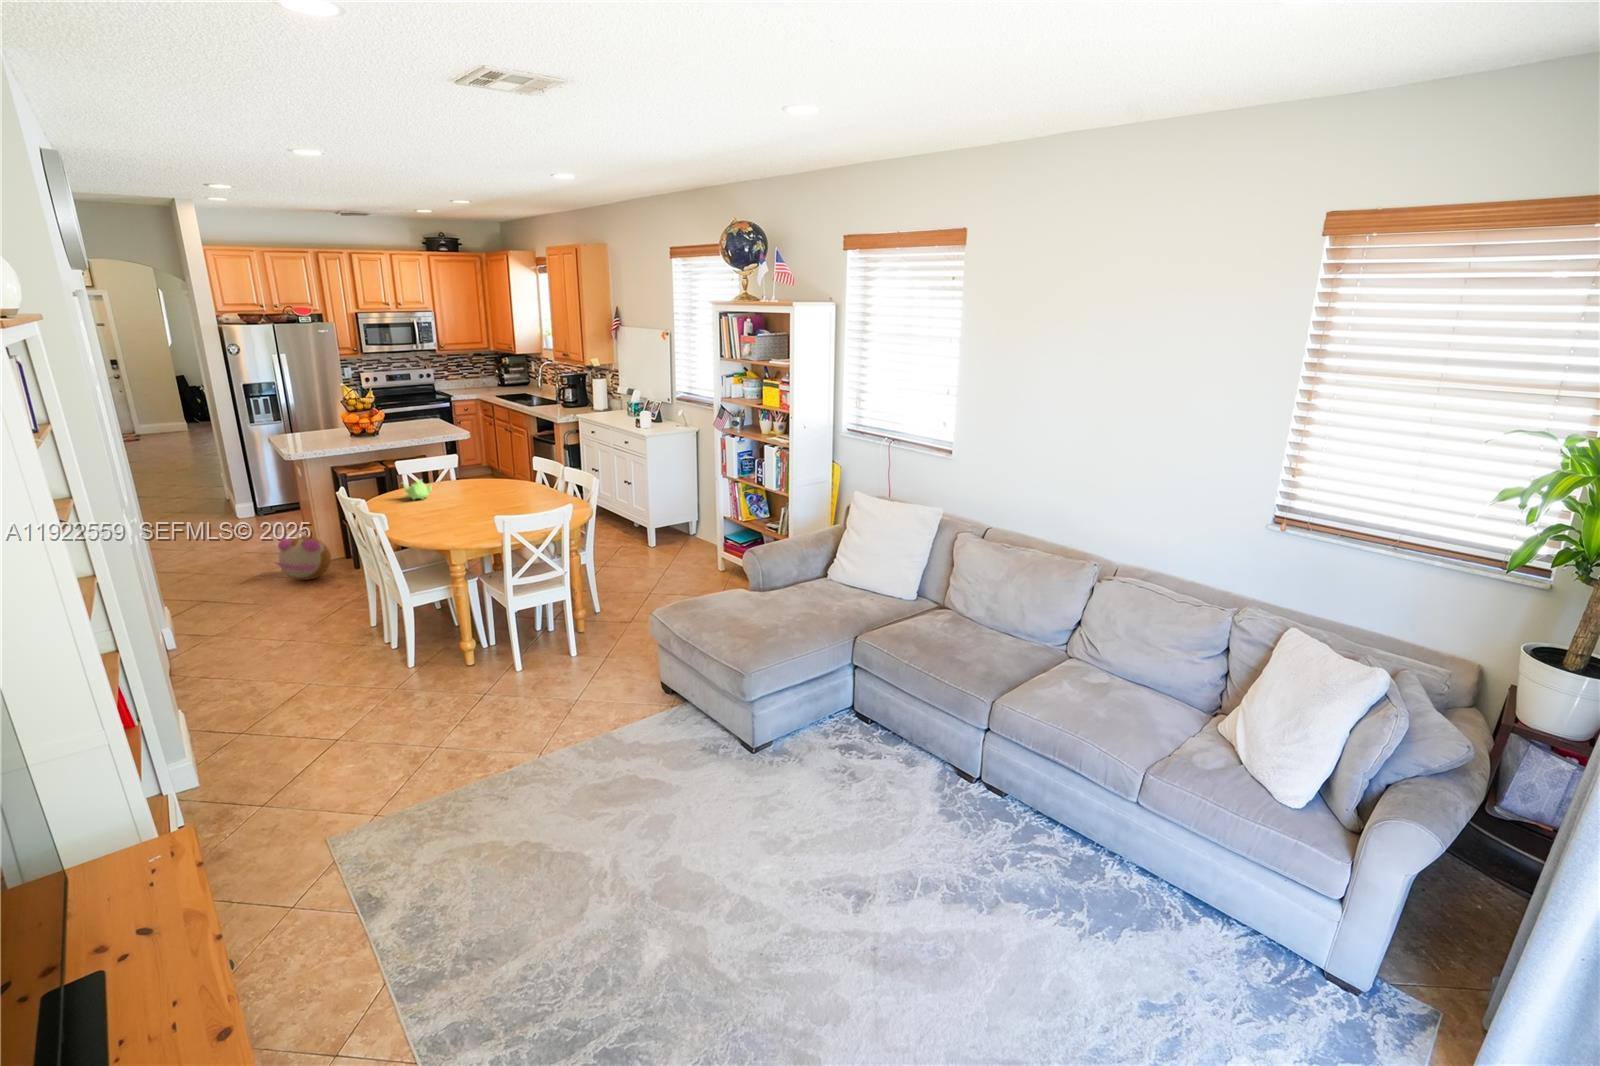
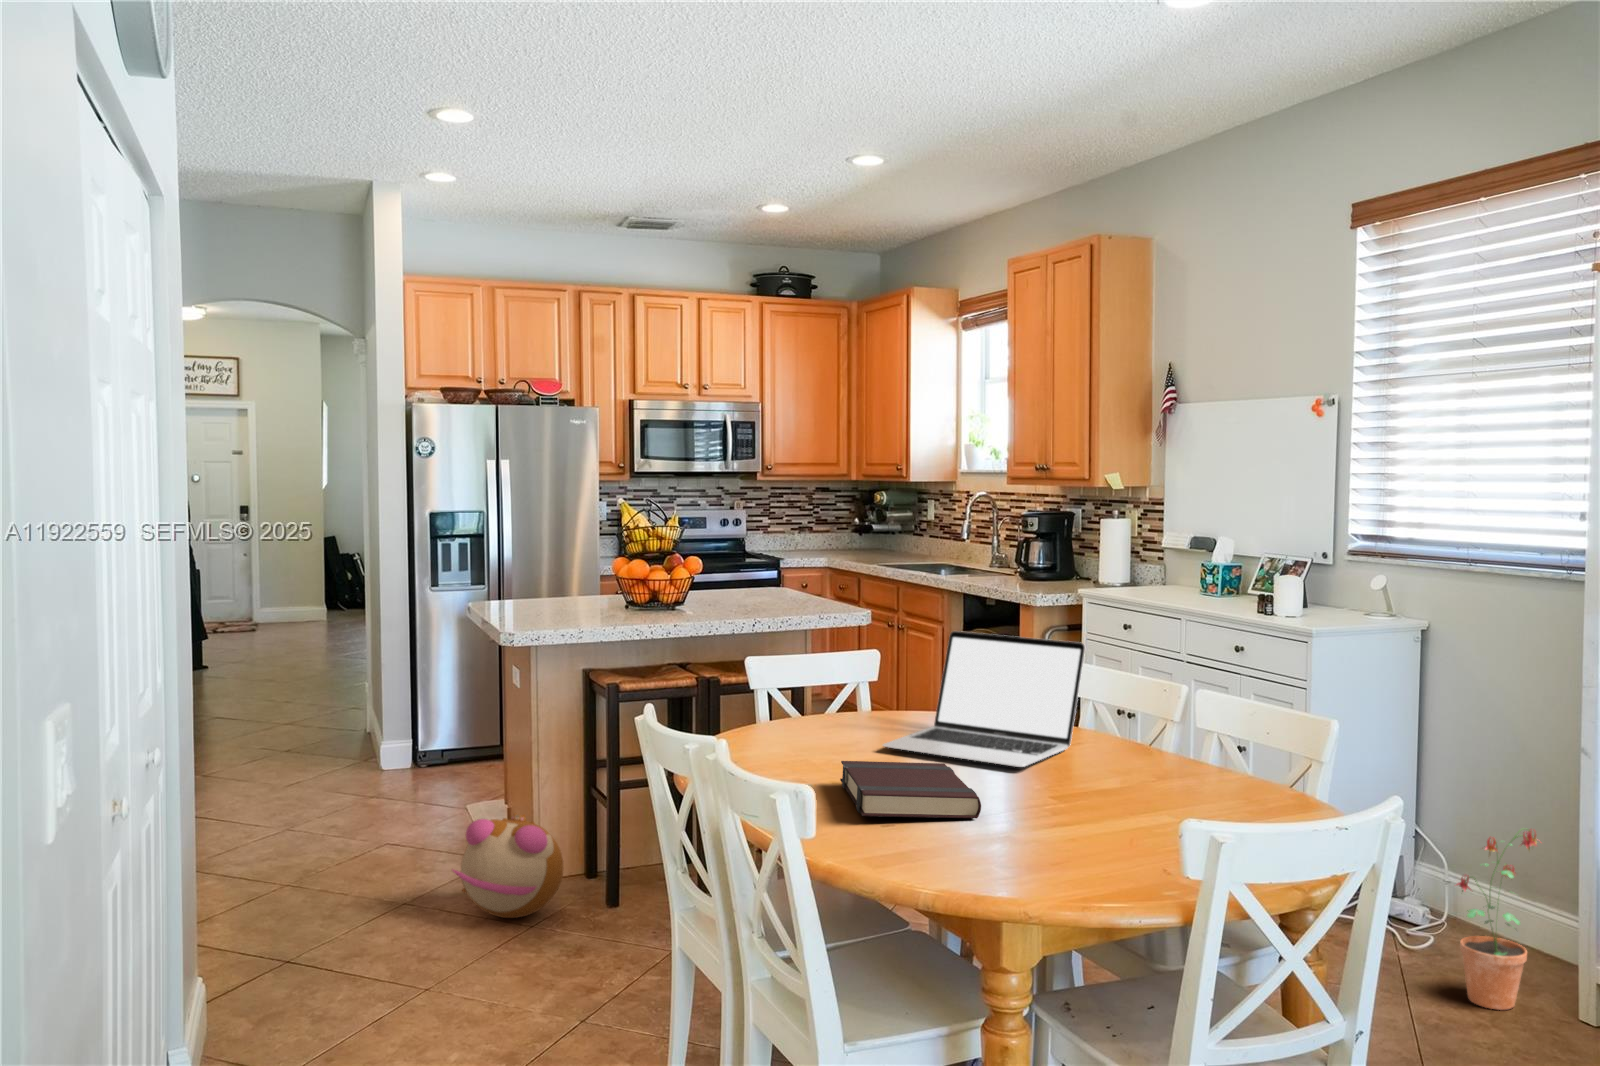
laptop: none [448,450,530,504] -> present [883,631,1085,767]
teapot: present [403,480,432,500] -> none [773,694,848,745]
book: none [421,505,470,529] -> present [840,761,981,818]
potted plant: none [694,507,724,571] -> present [1457,830,1536,1010]

